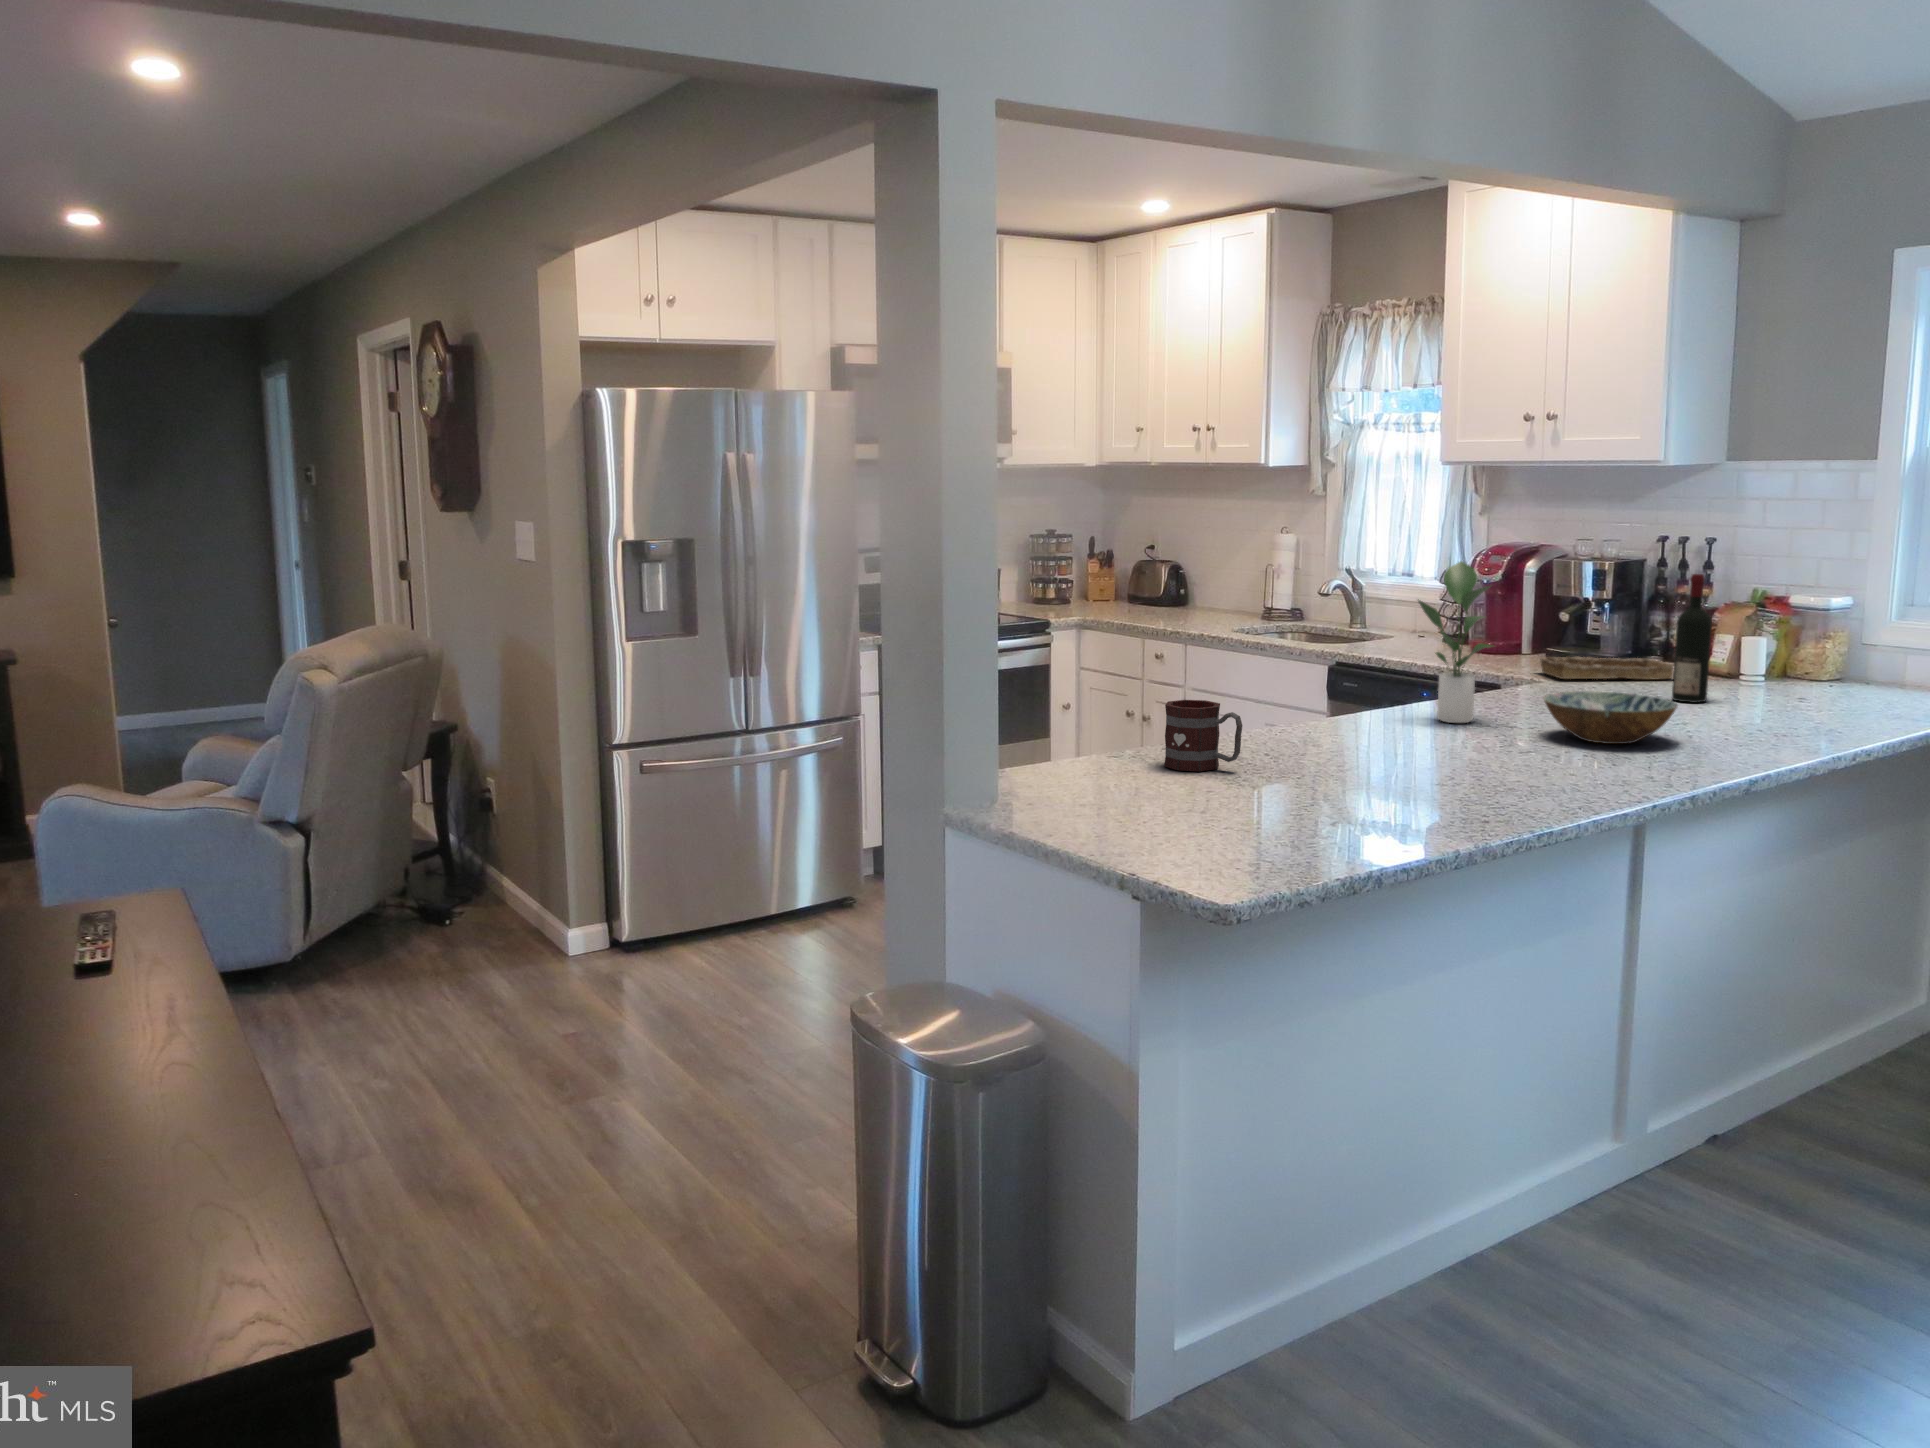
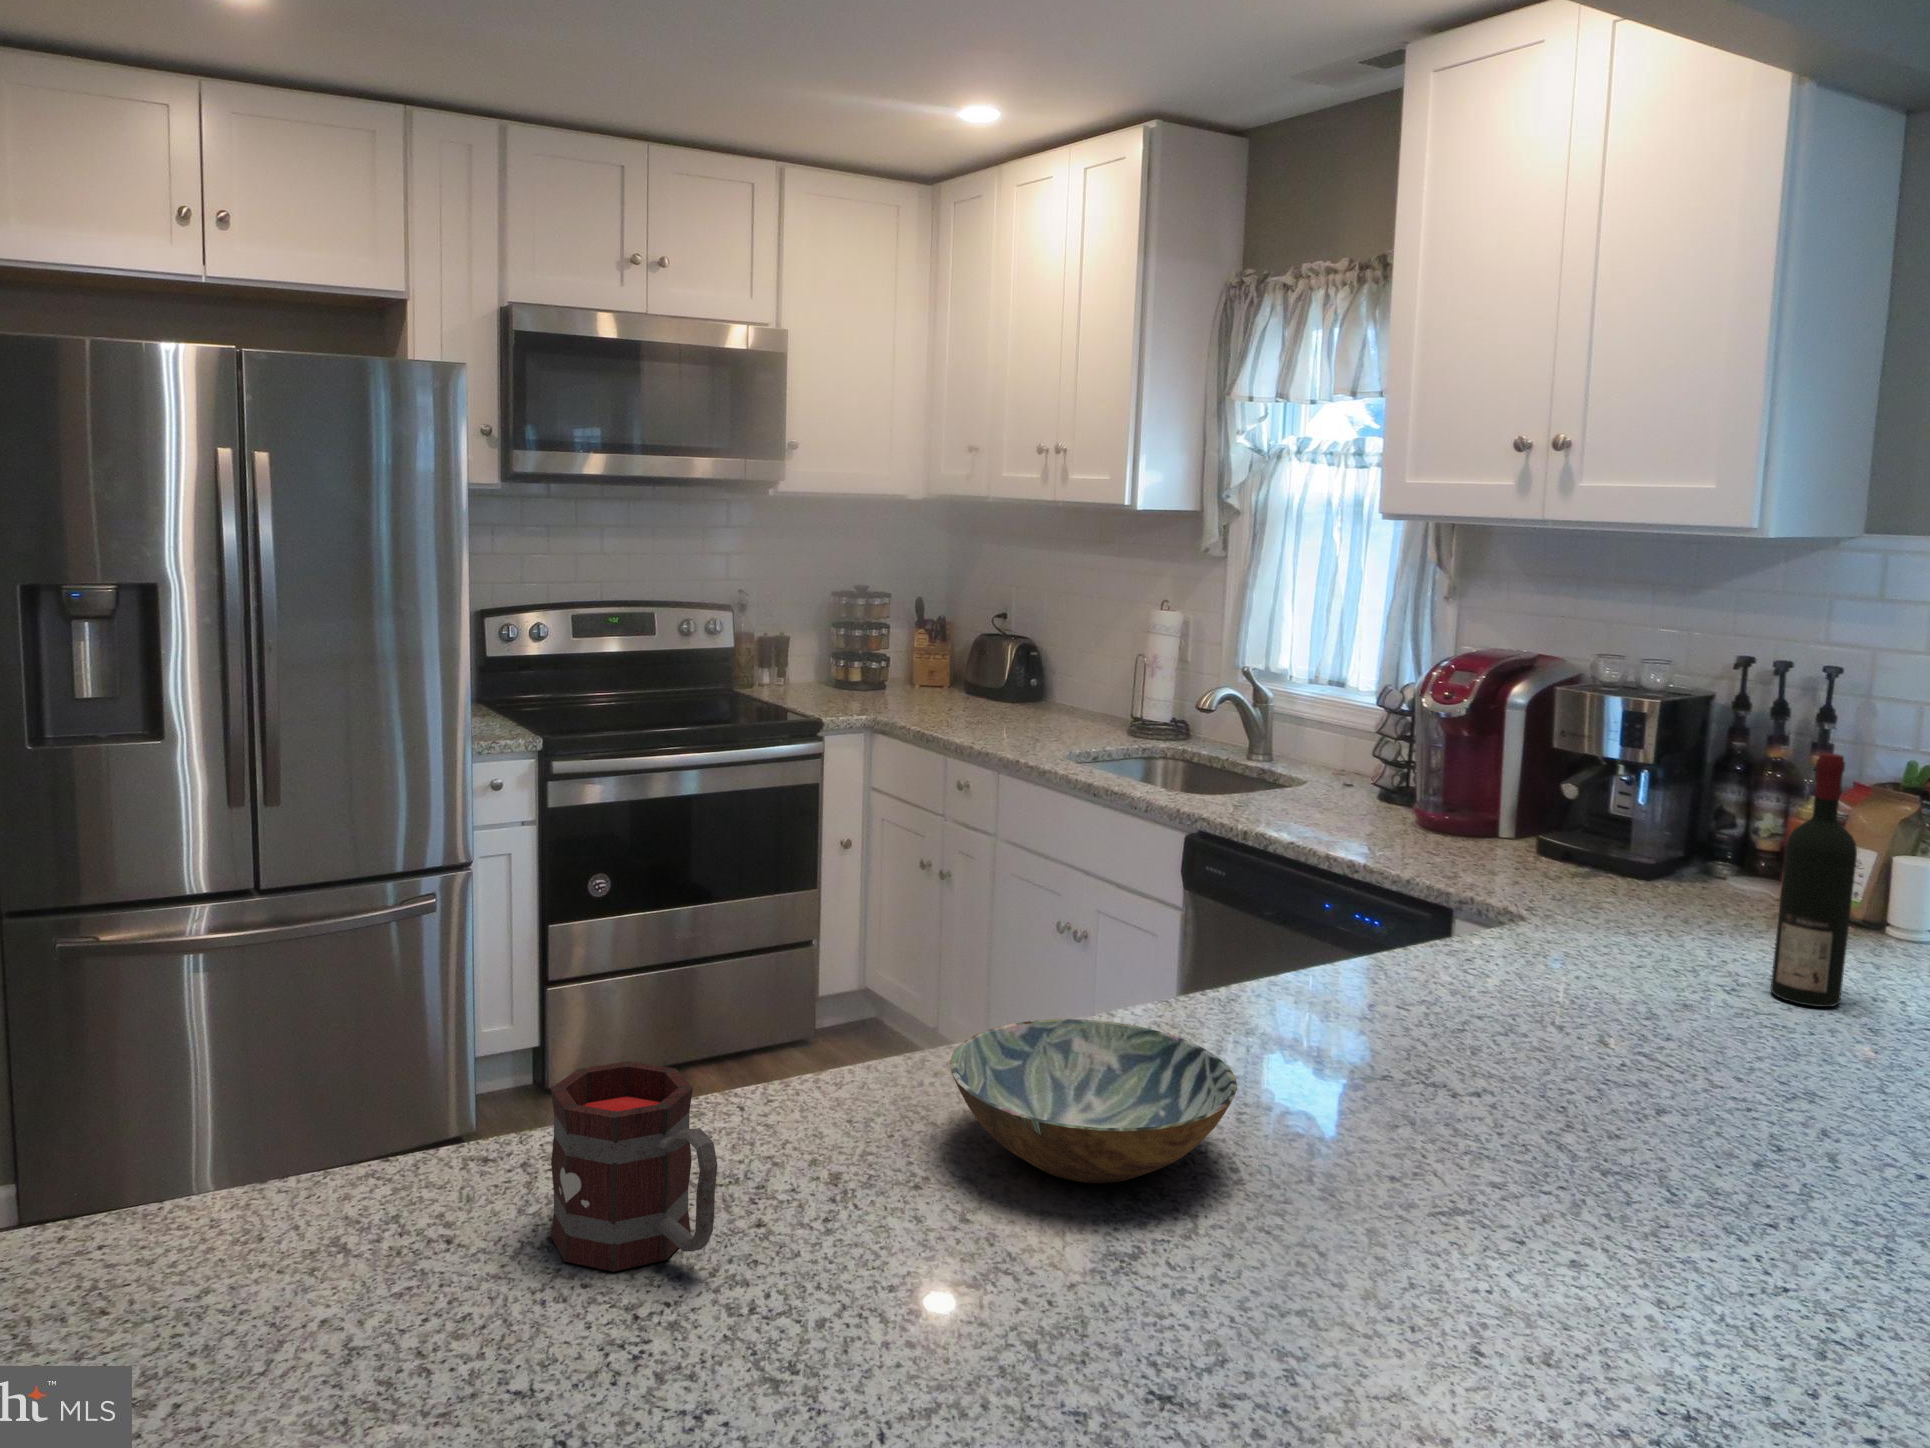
potted plant: present [1418,561,1492,723] -> none [1254,717,1419,1062]
tray: present [1541,657,1674,680] -> none [1515,861,1773,923]
bowl: present [1544,691,1678,744] -> present [950,1019,1237,1183]

